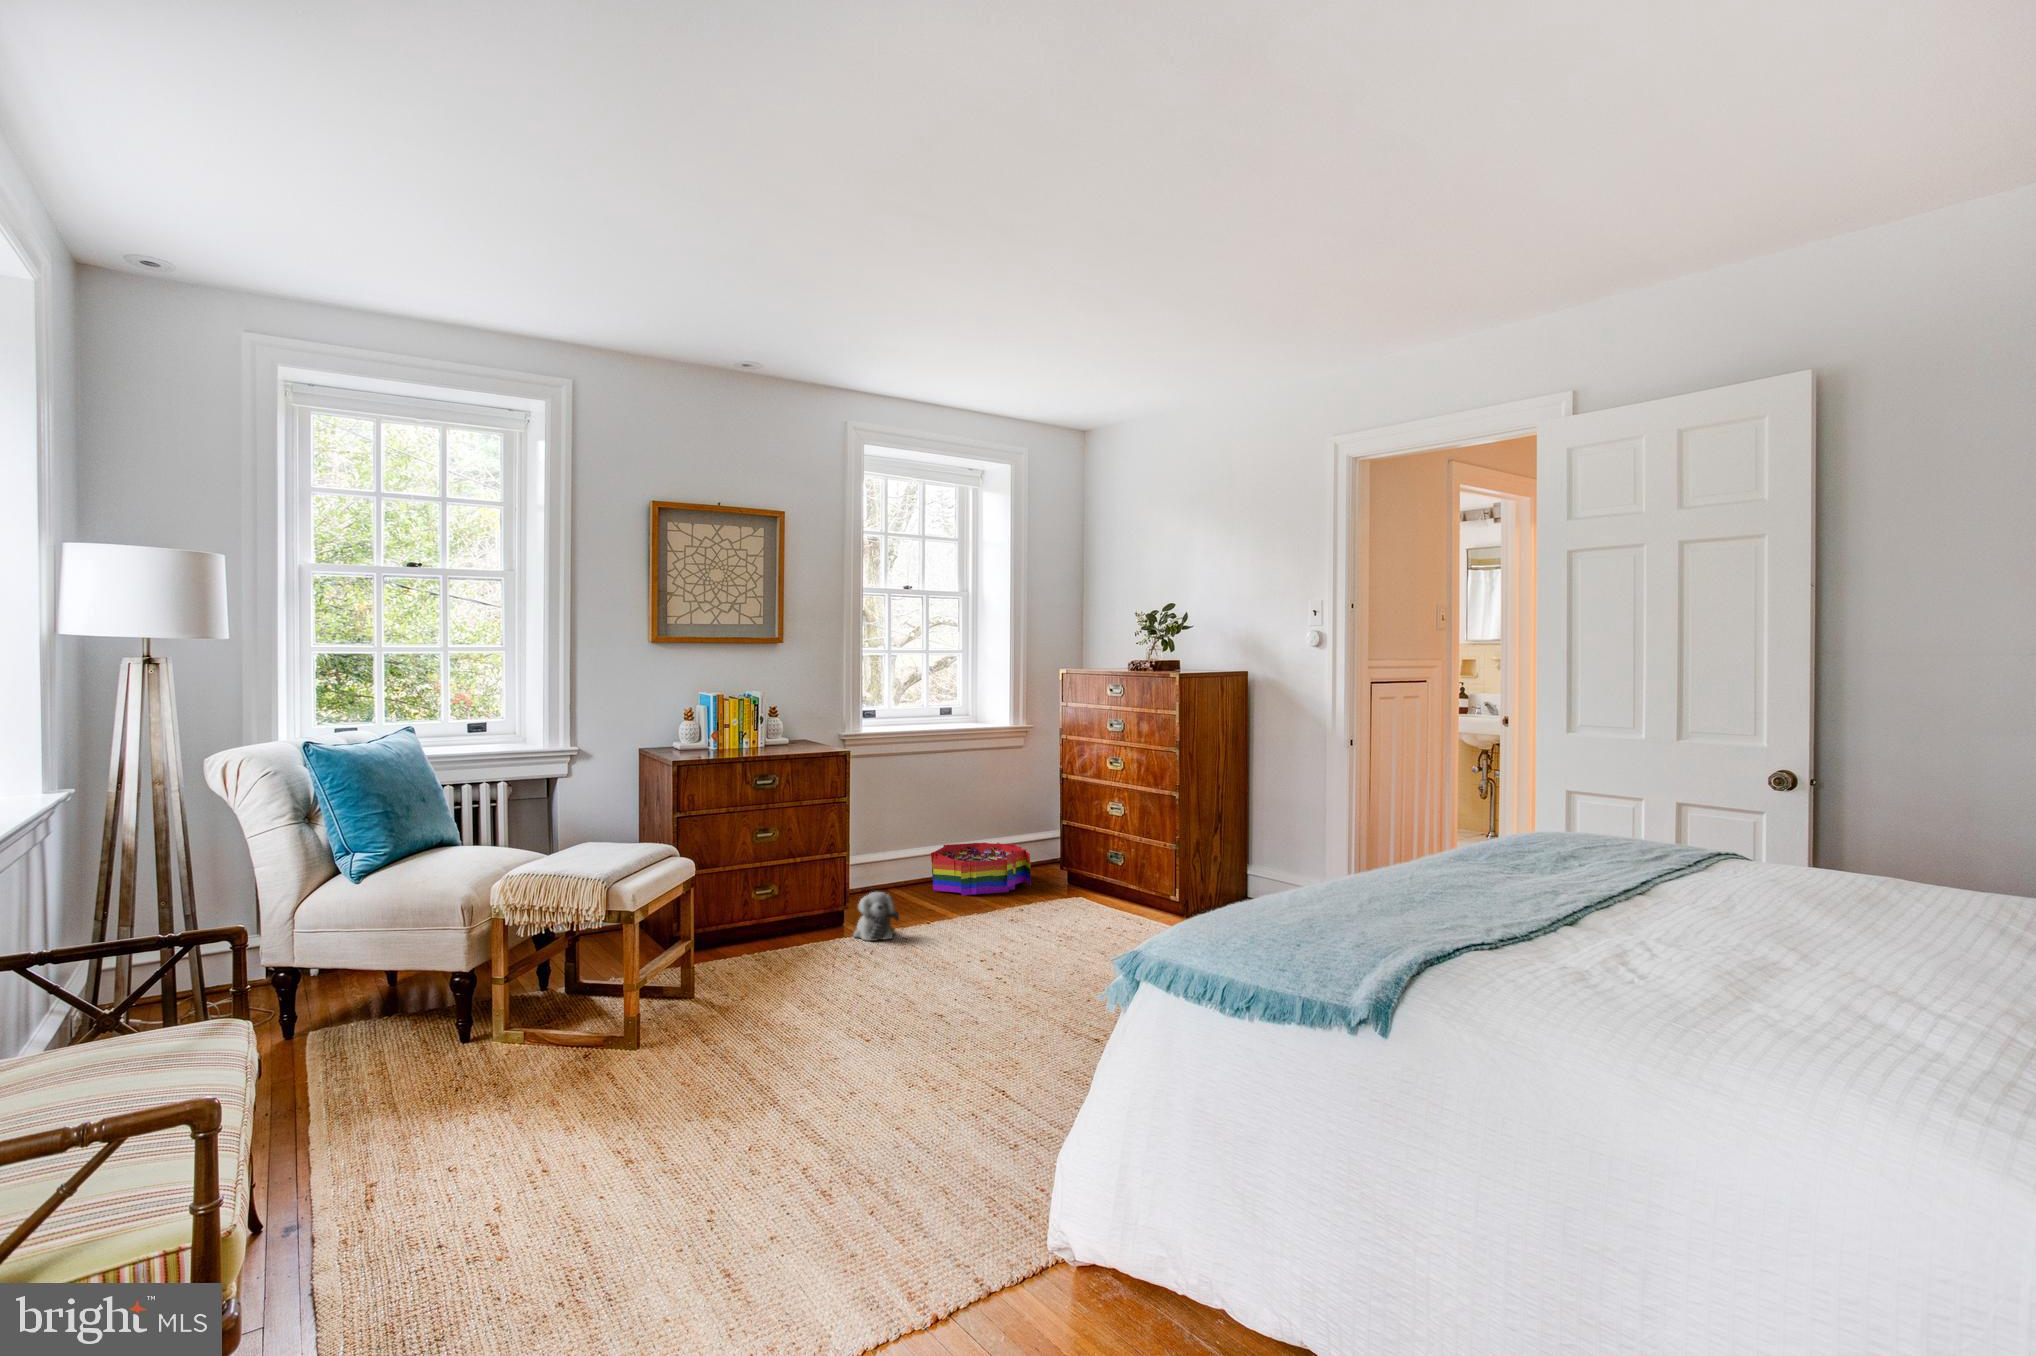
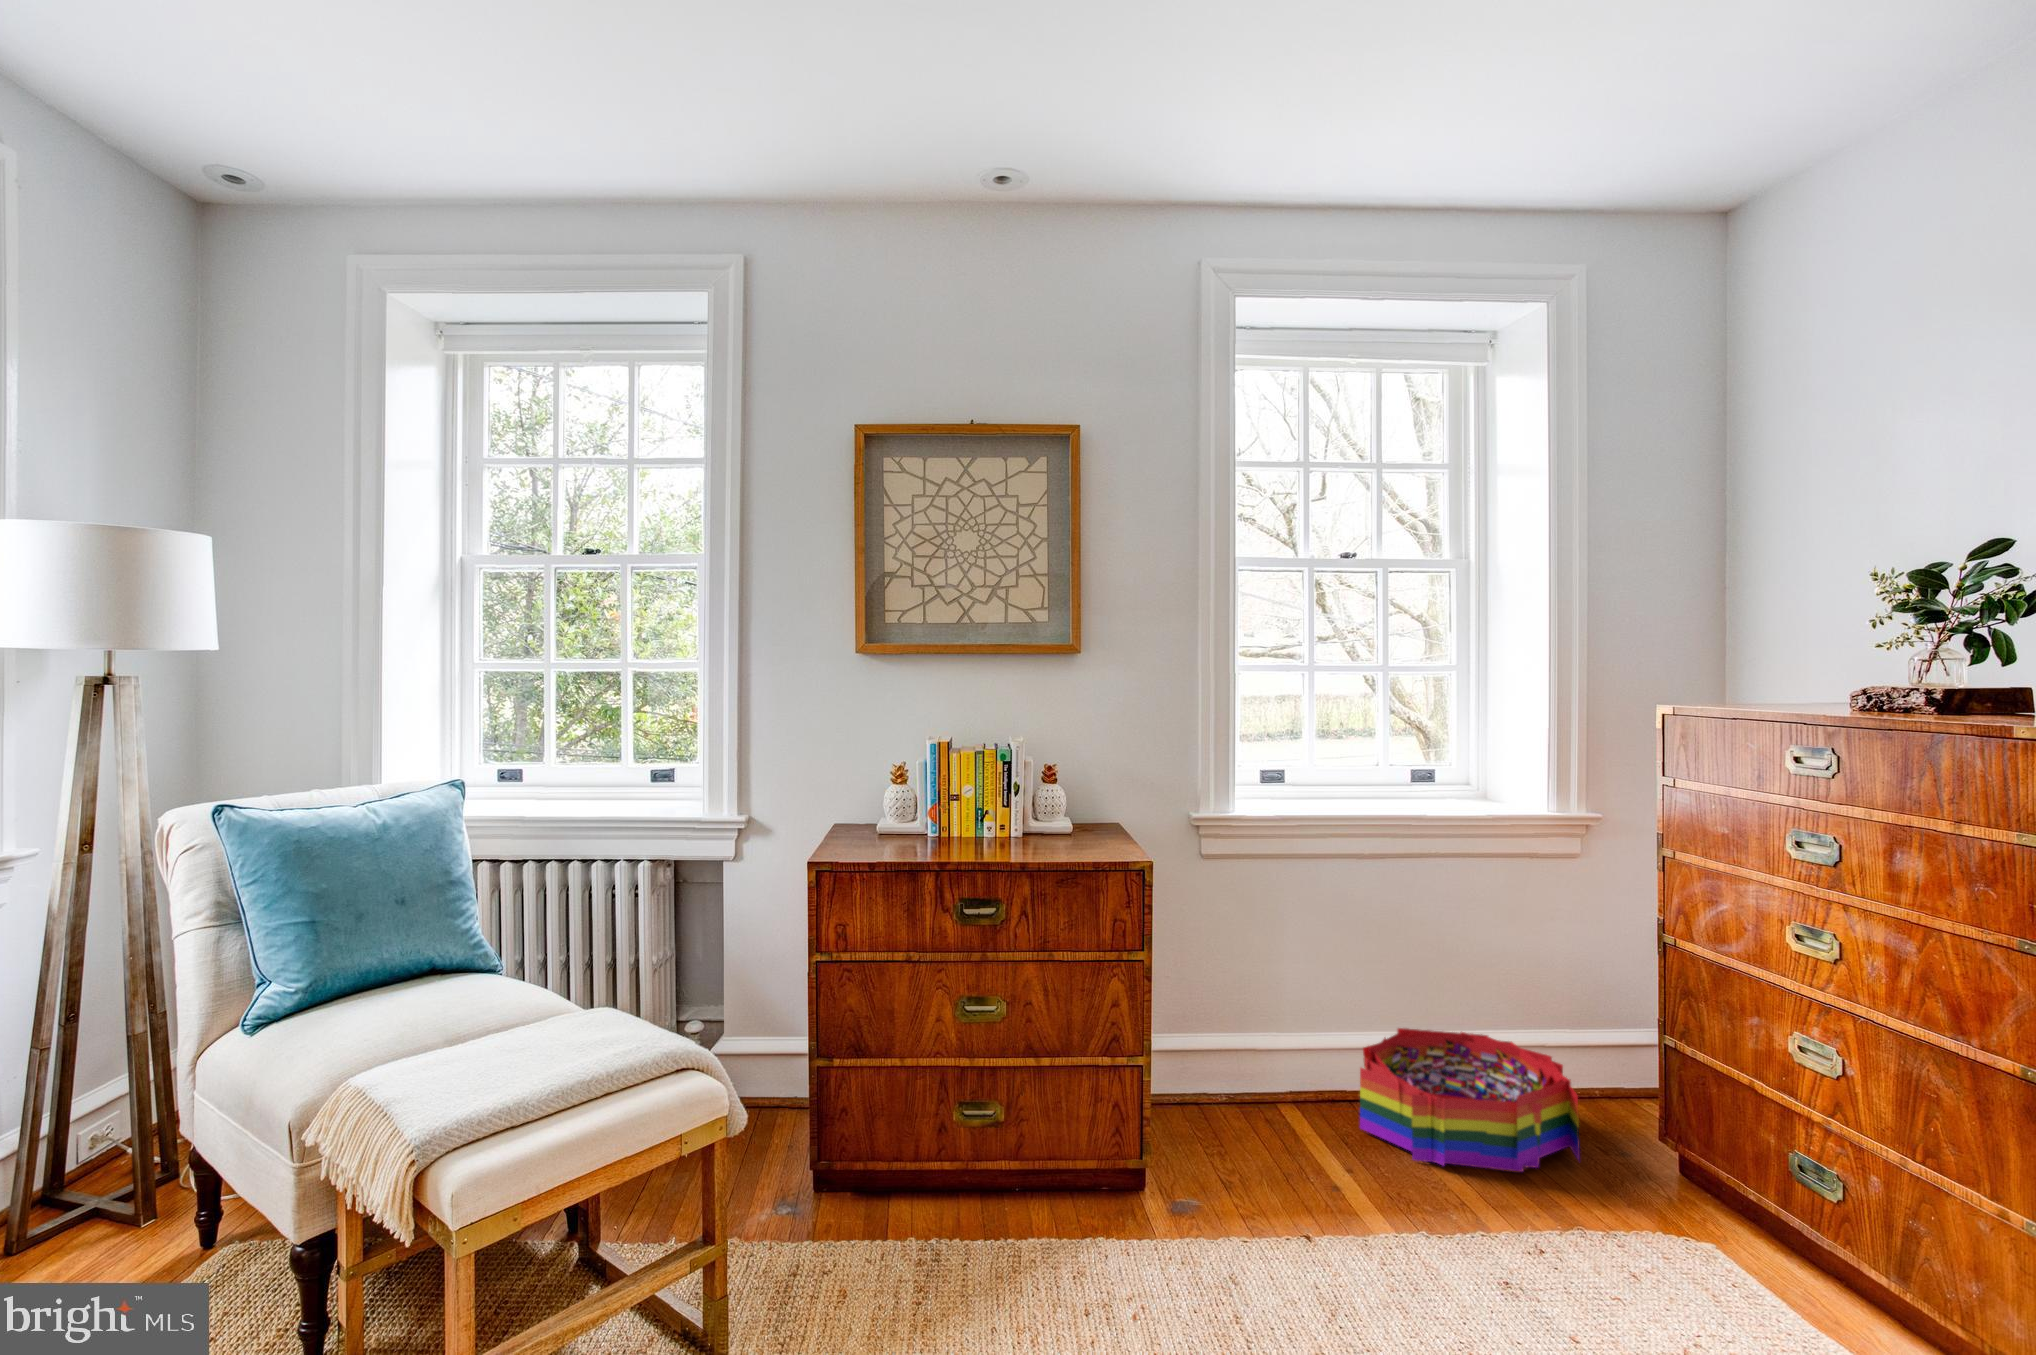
plush toy: present [854,892,899,941] -> none [1125,1175,1221,1293]

